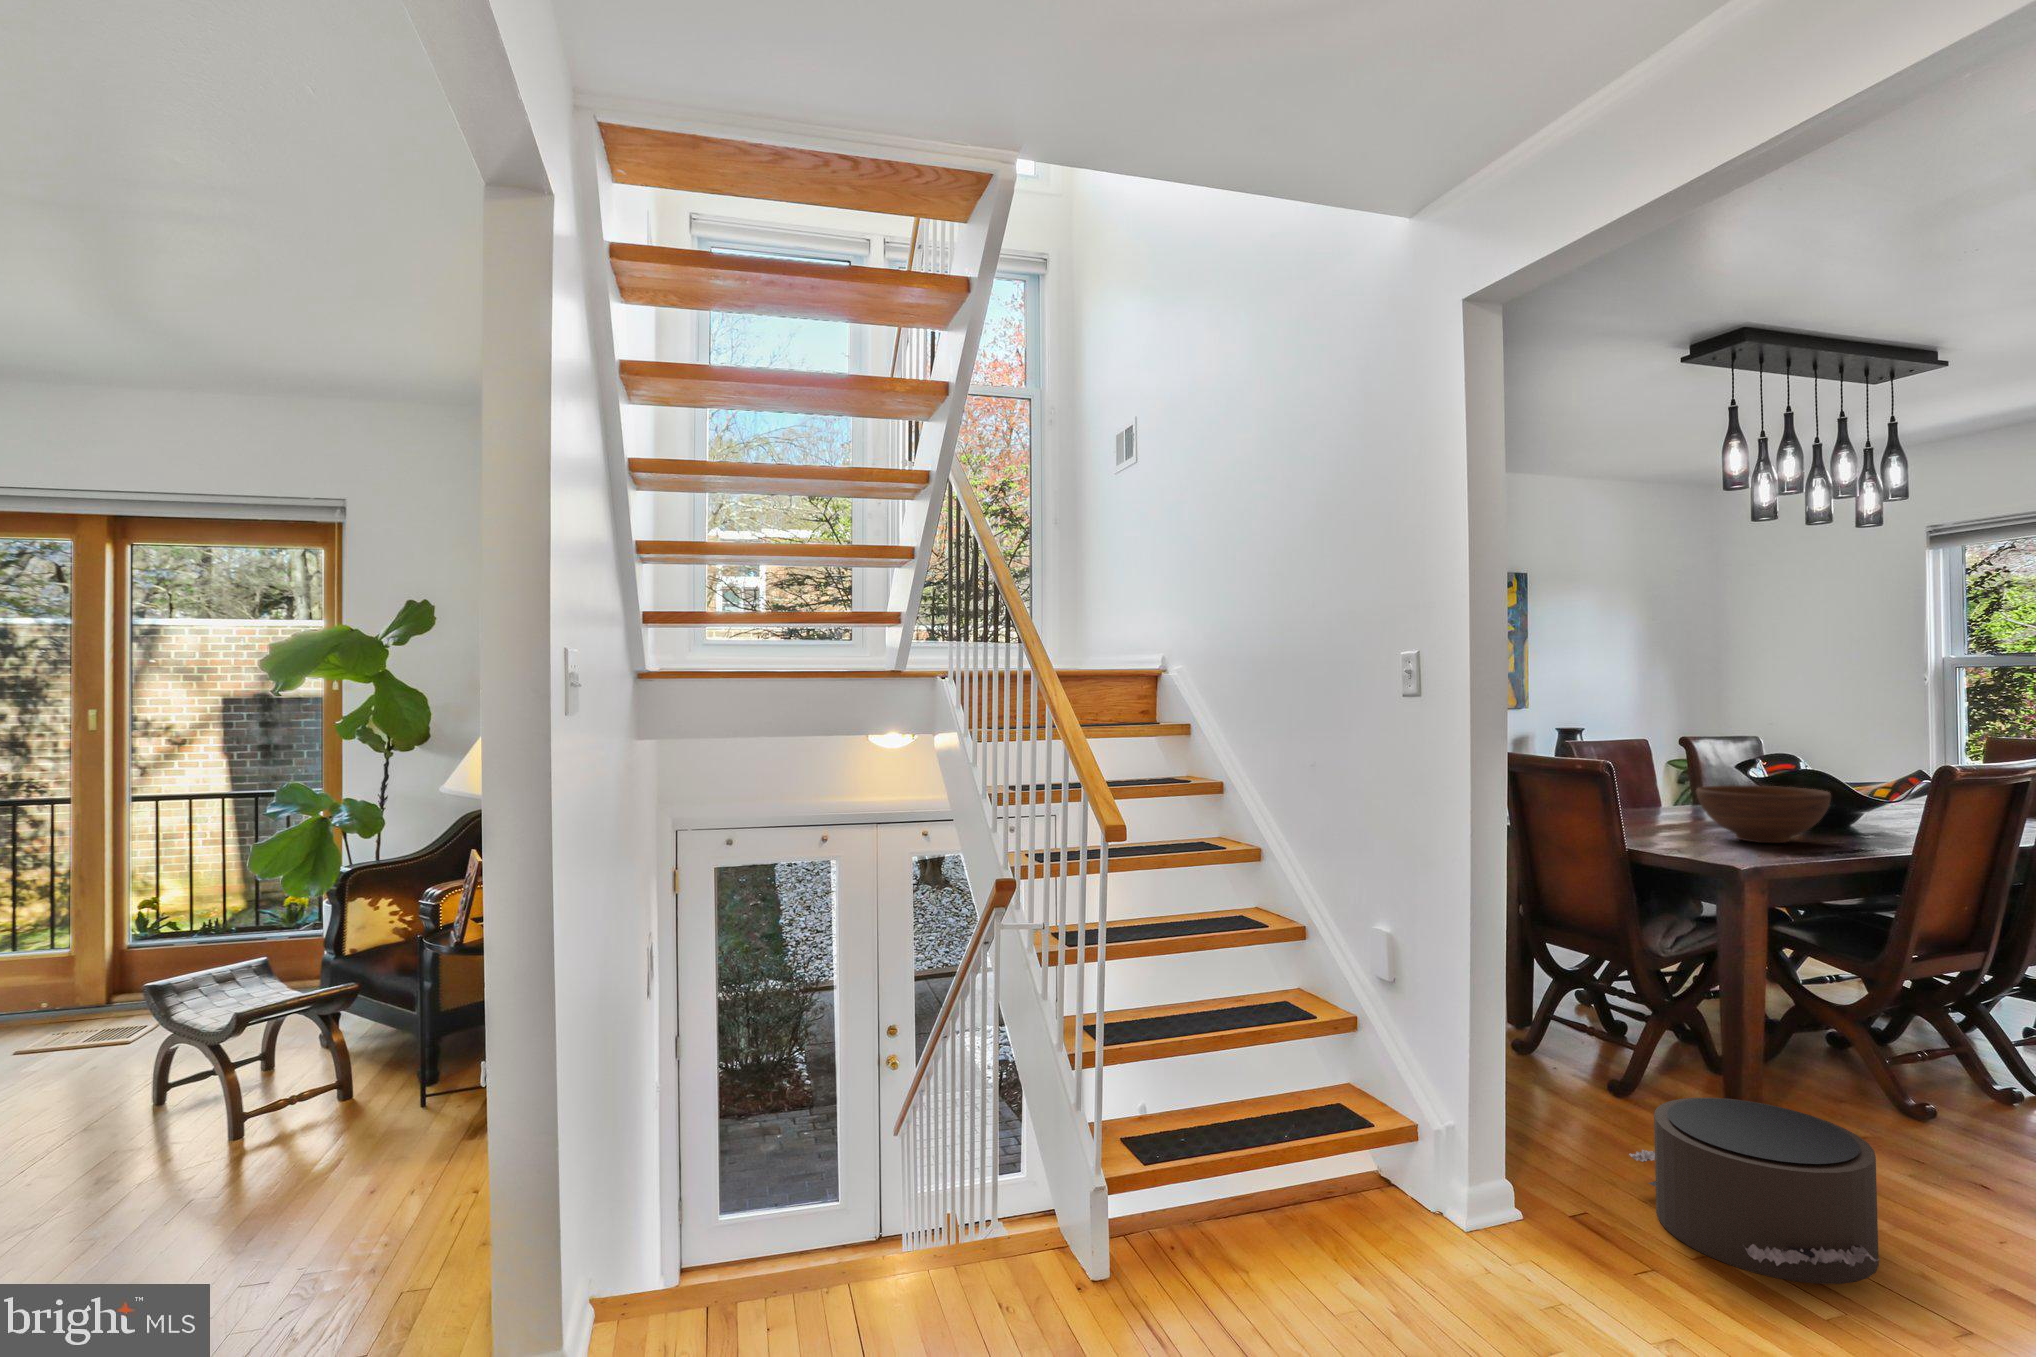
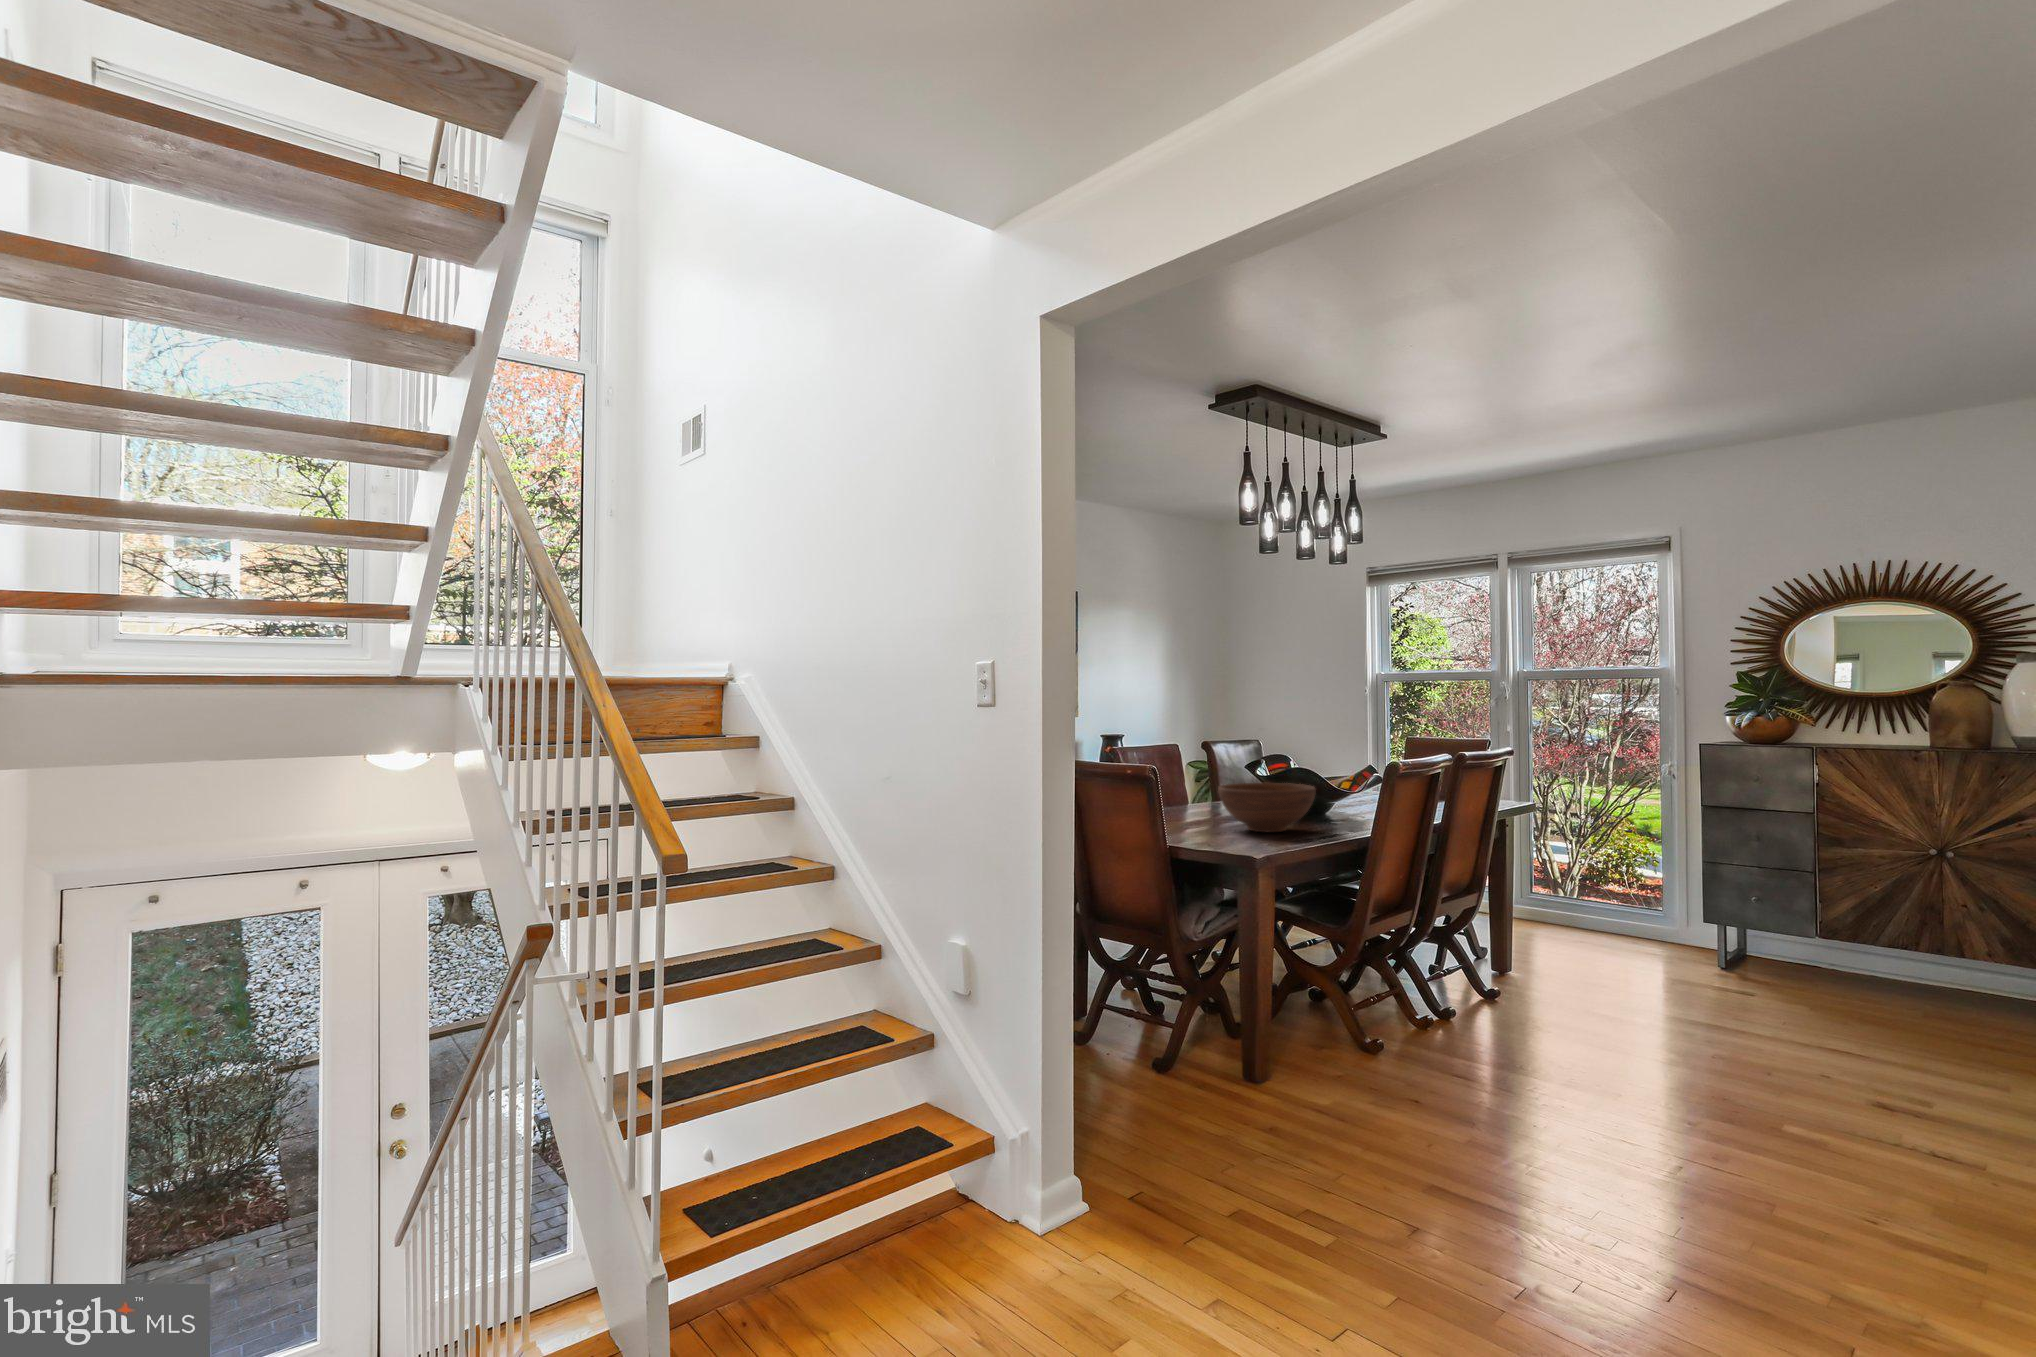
pouf: present [1629,1098,1880,1284] -> none [1173,1066,1369,1229]

